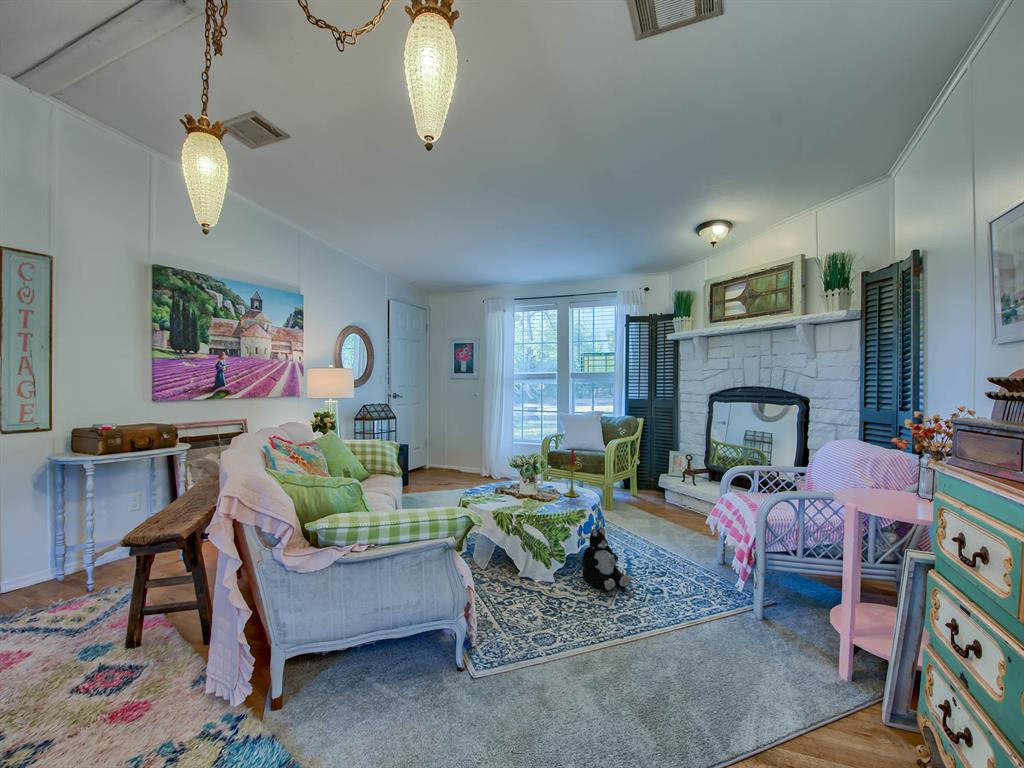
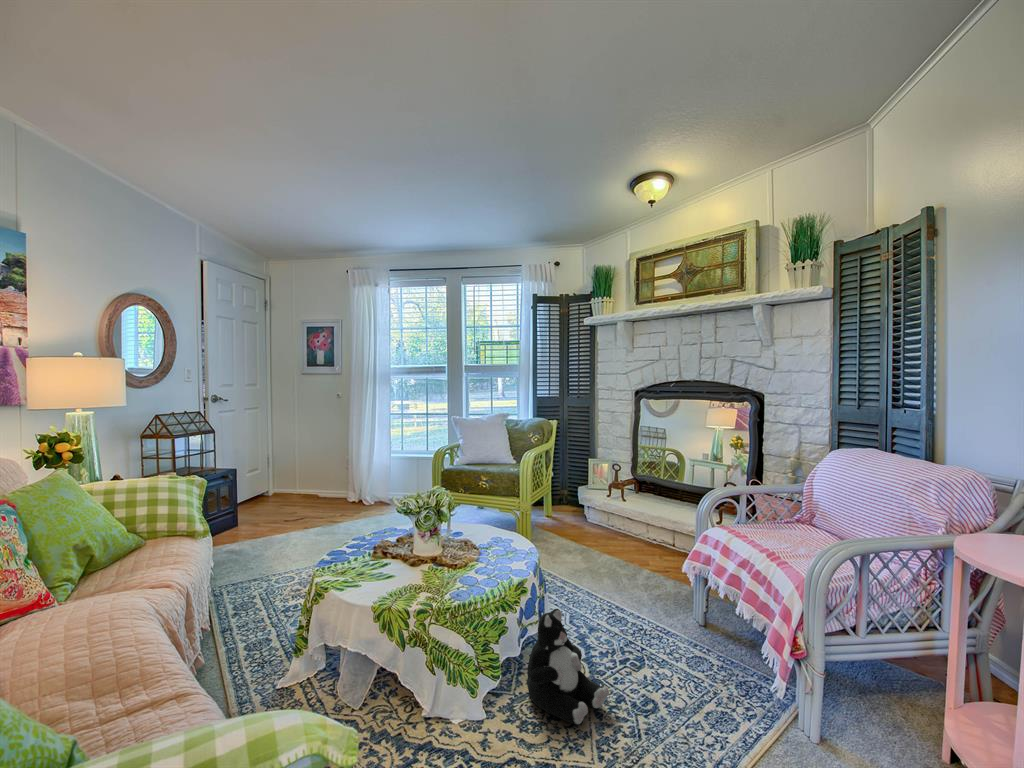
candle: present [564,449,581,497] -> none [483,477,511,553]

